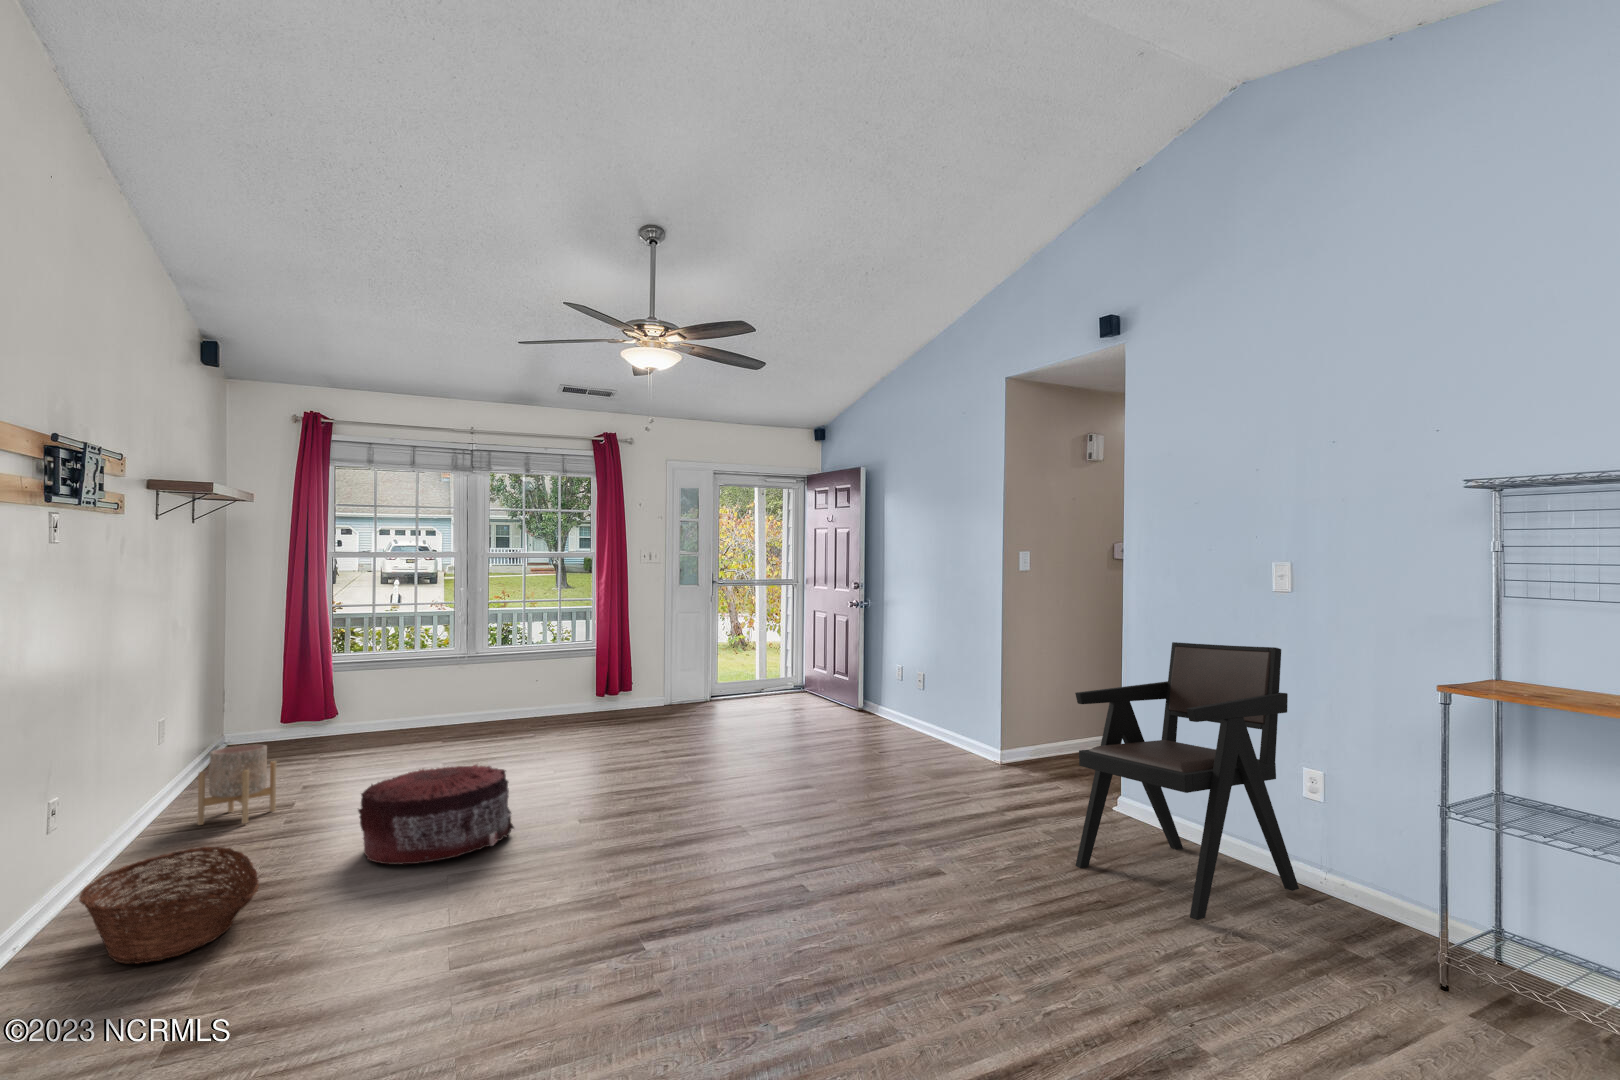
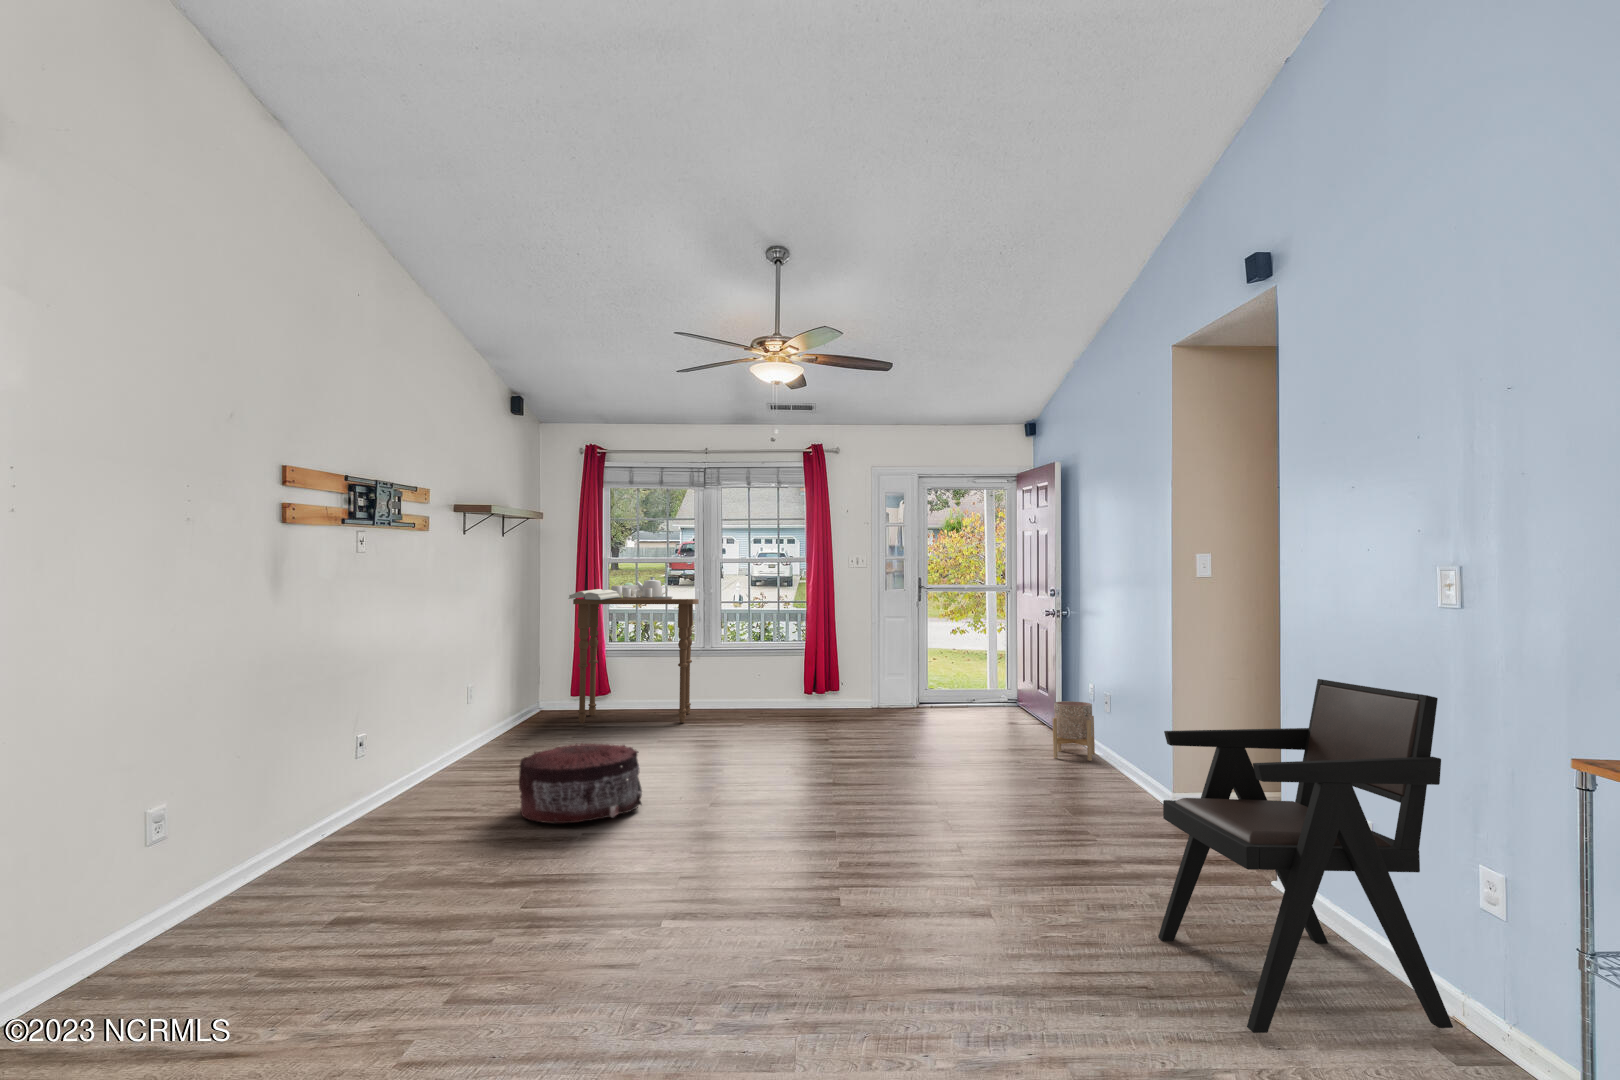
side table: none [324,577,485,752] -> present [569,577,699,723]
planter: present [197,745,276,825] -> present [1053,701,1095,761]
basket: present [79,847,259,964] -> none [296,786,428,867]

